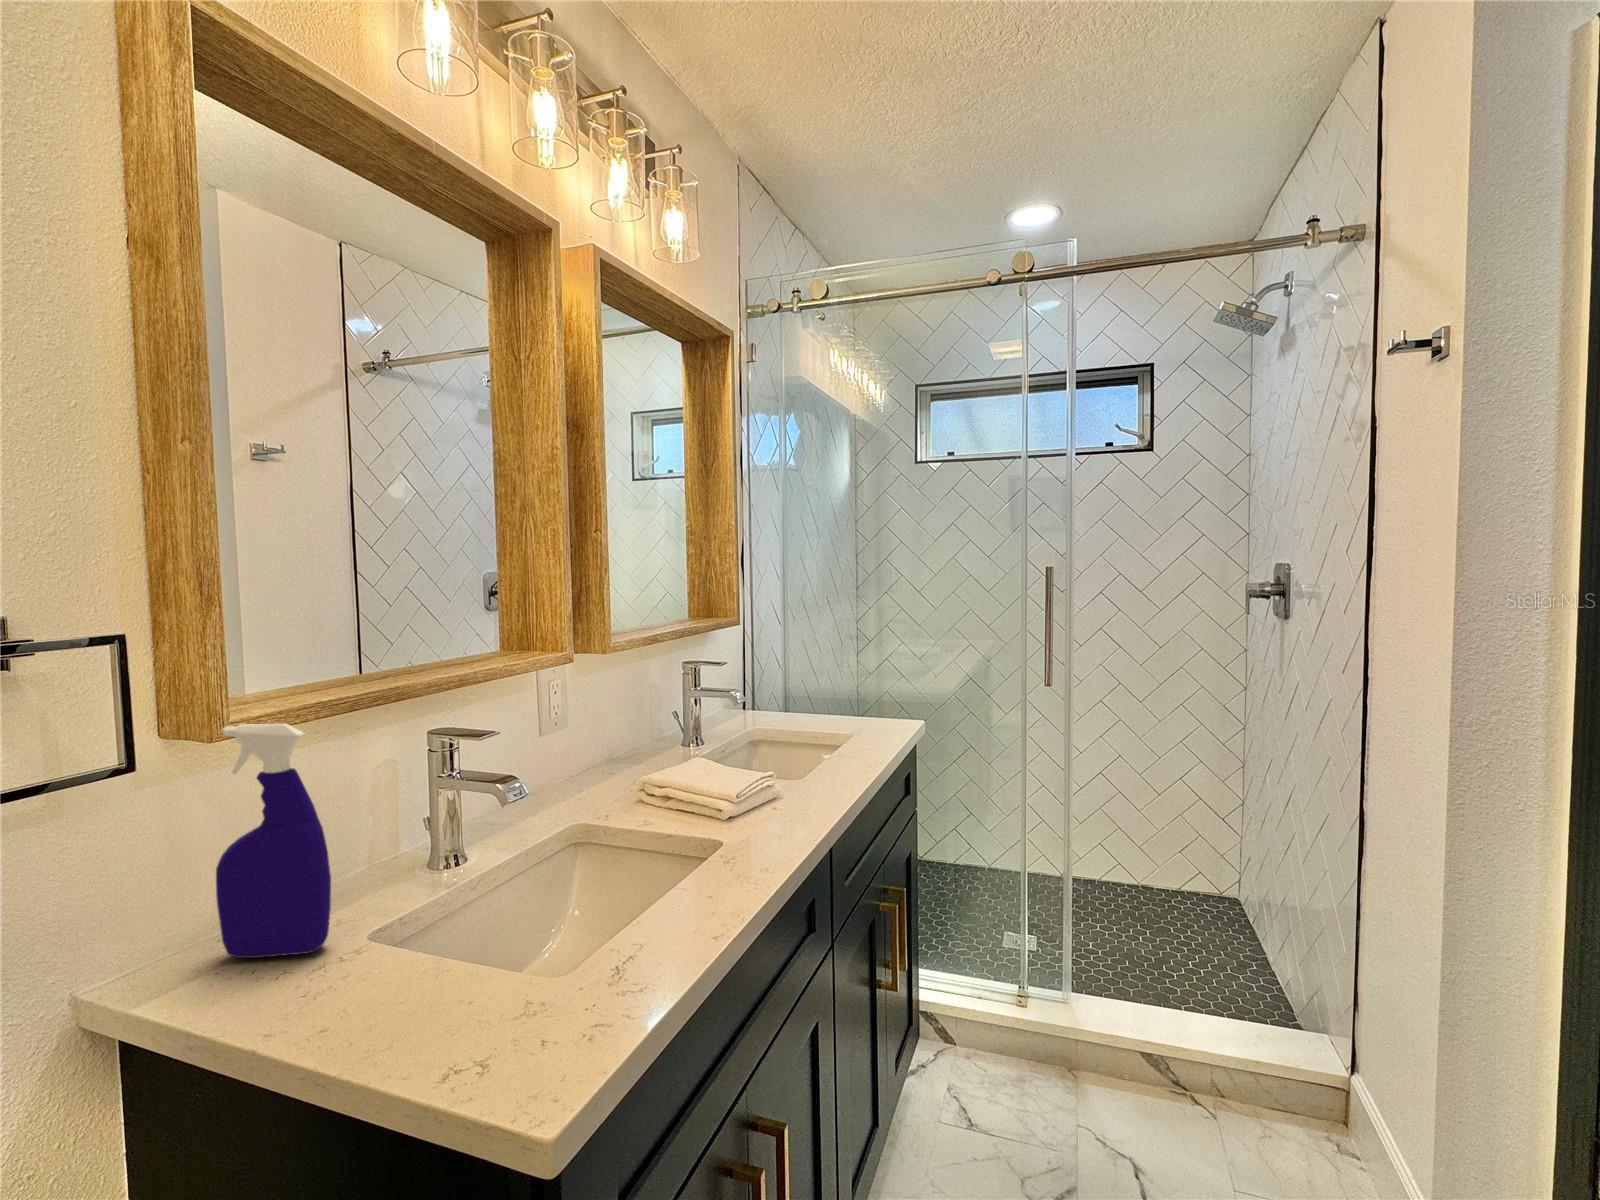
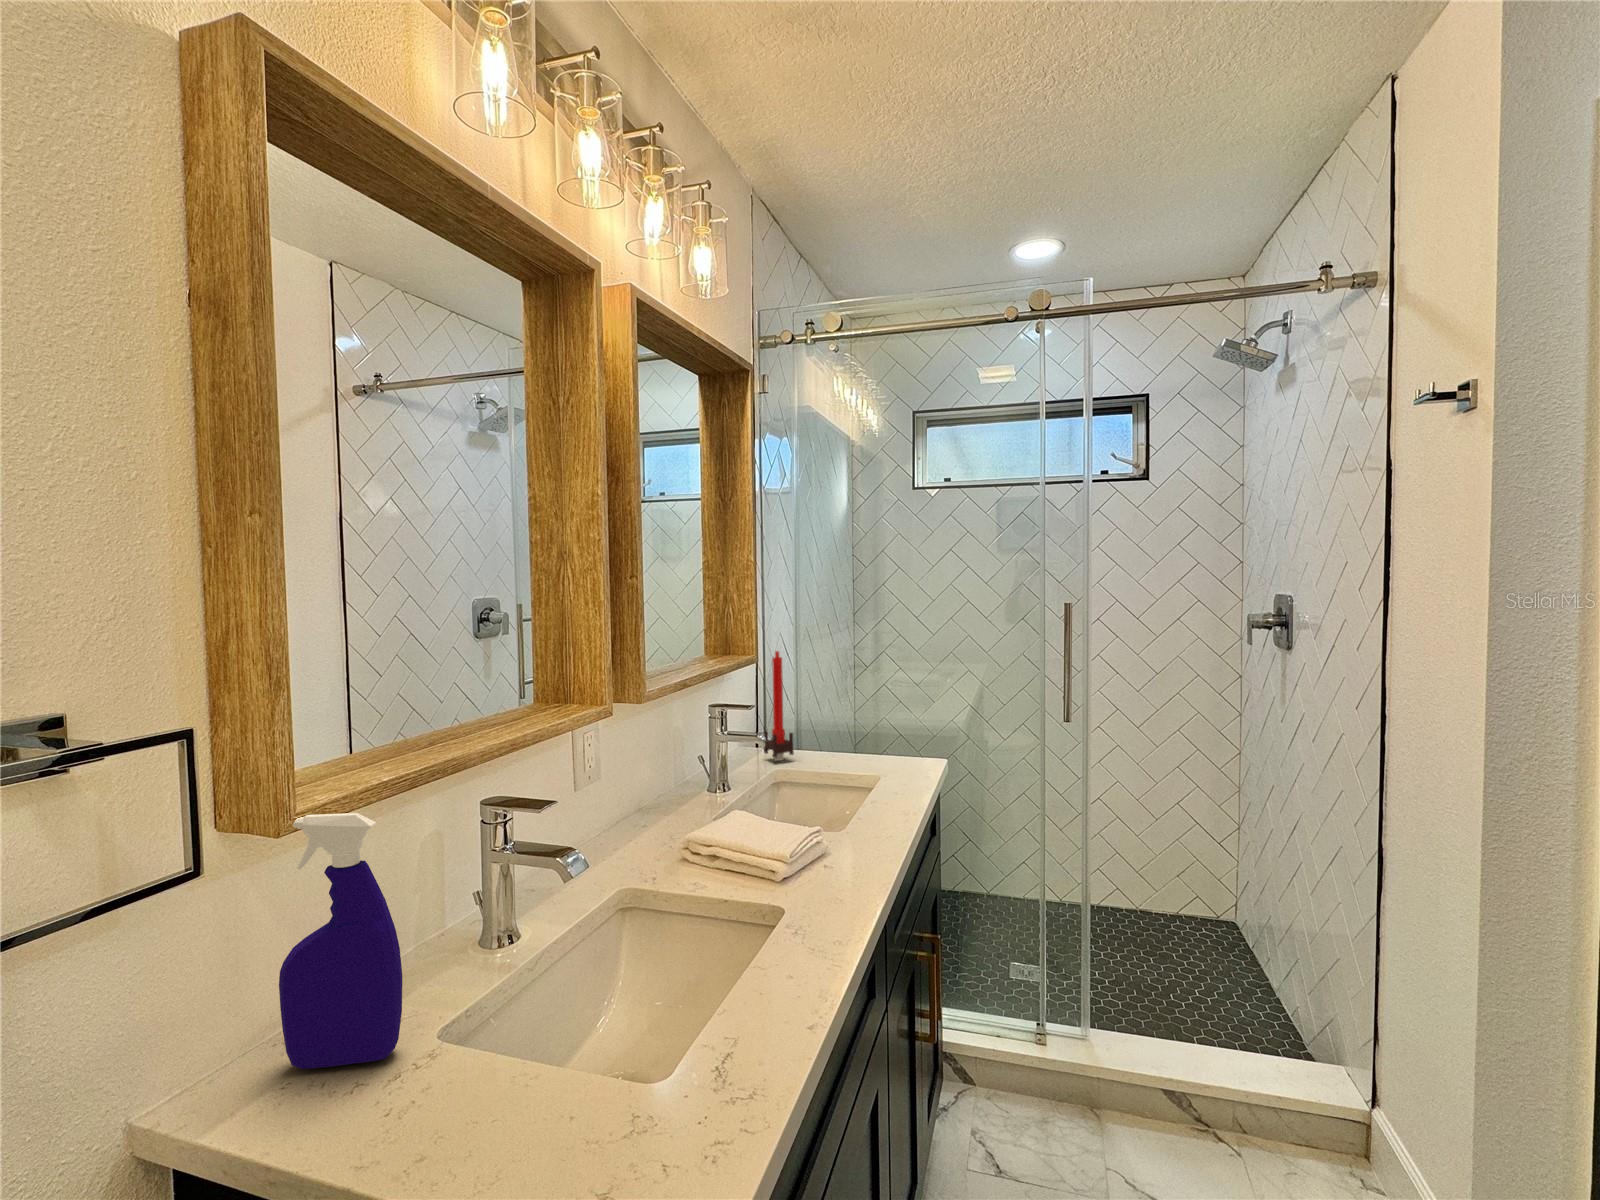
candle: none [744,614,773,722] -> present [764,651,794,761]

